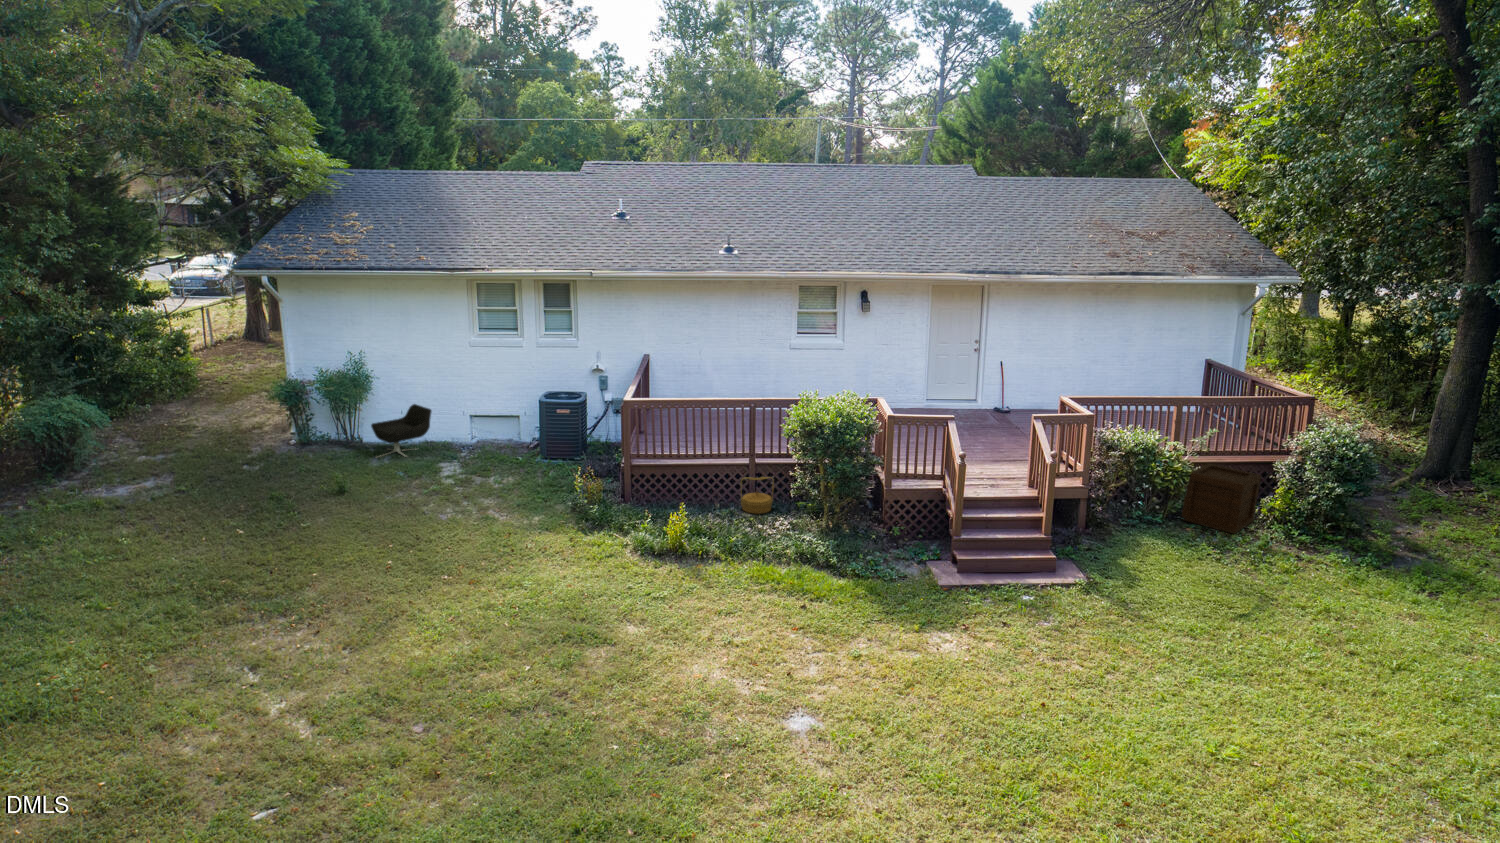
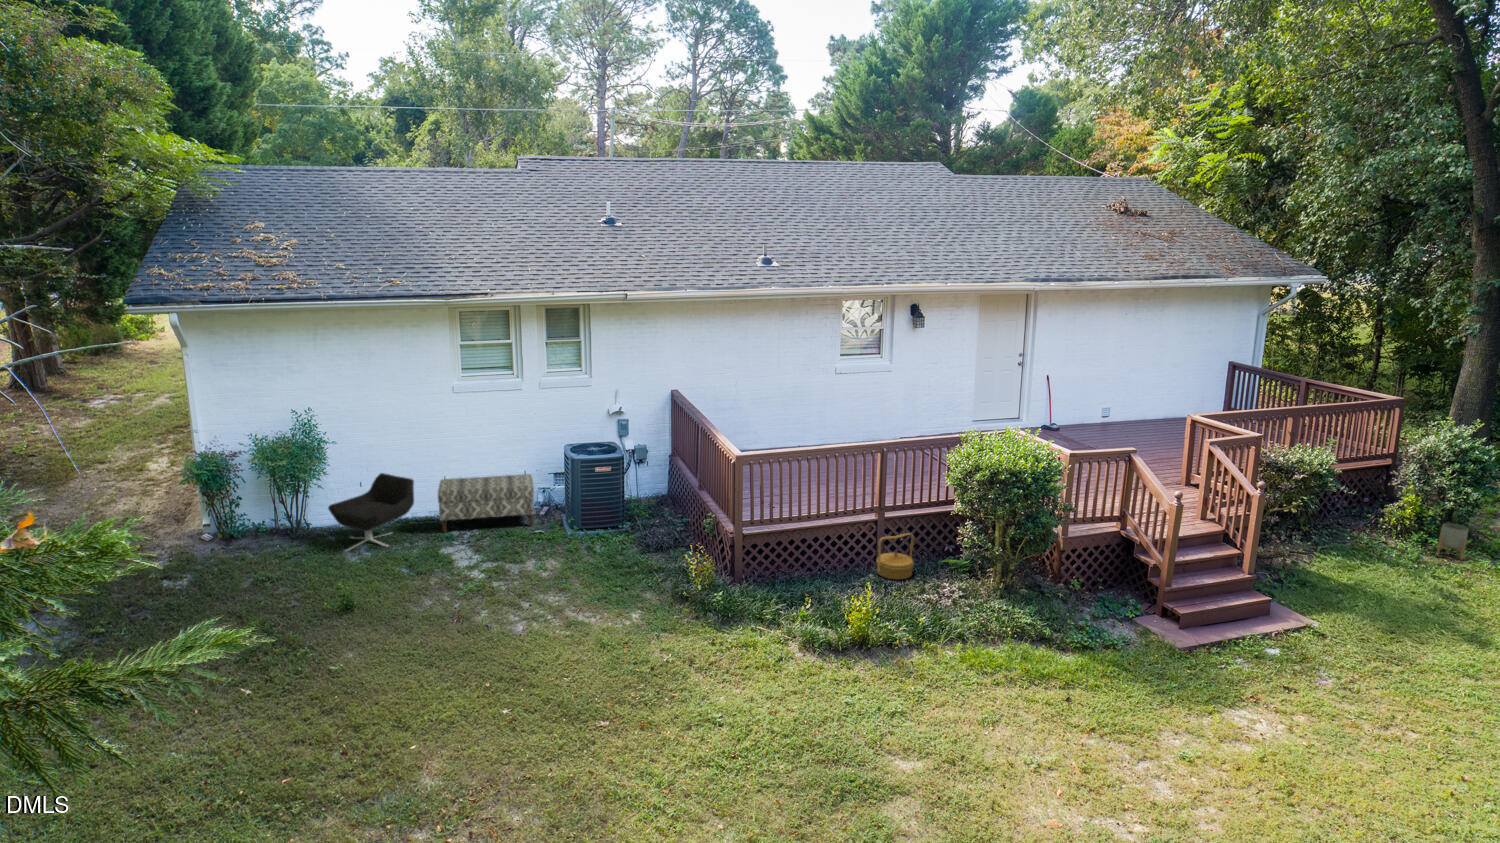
bench: none [447,412,526,453] -> present [438,474,534,532]
wooden crate: present [1181,464,1261,534] -> none [1307,474,1381,547]
planter: none [1298,517,1333,554] -> present [1437,523,1469,560]

